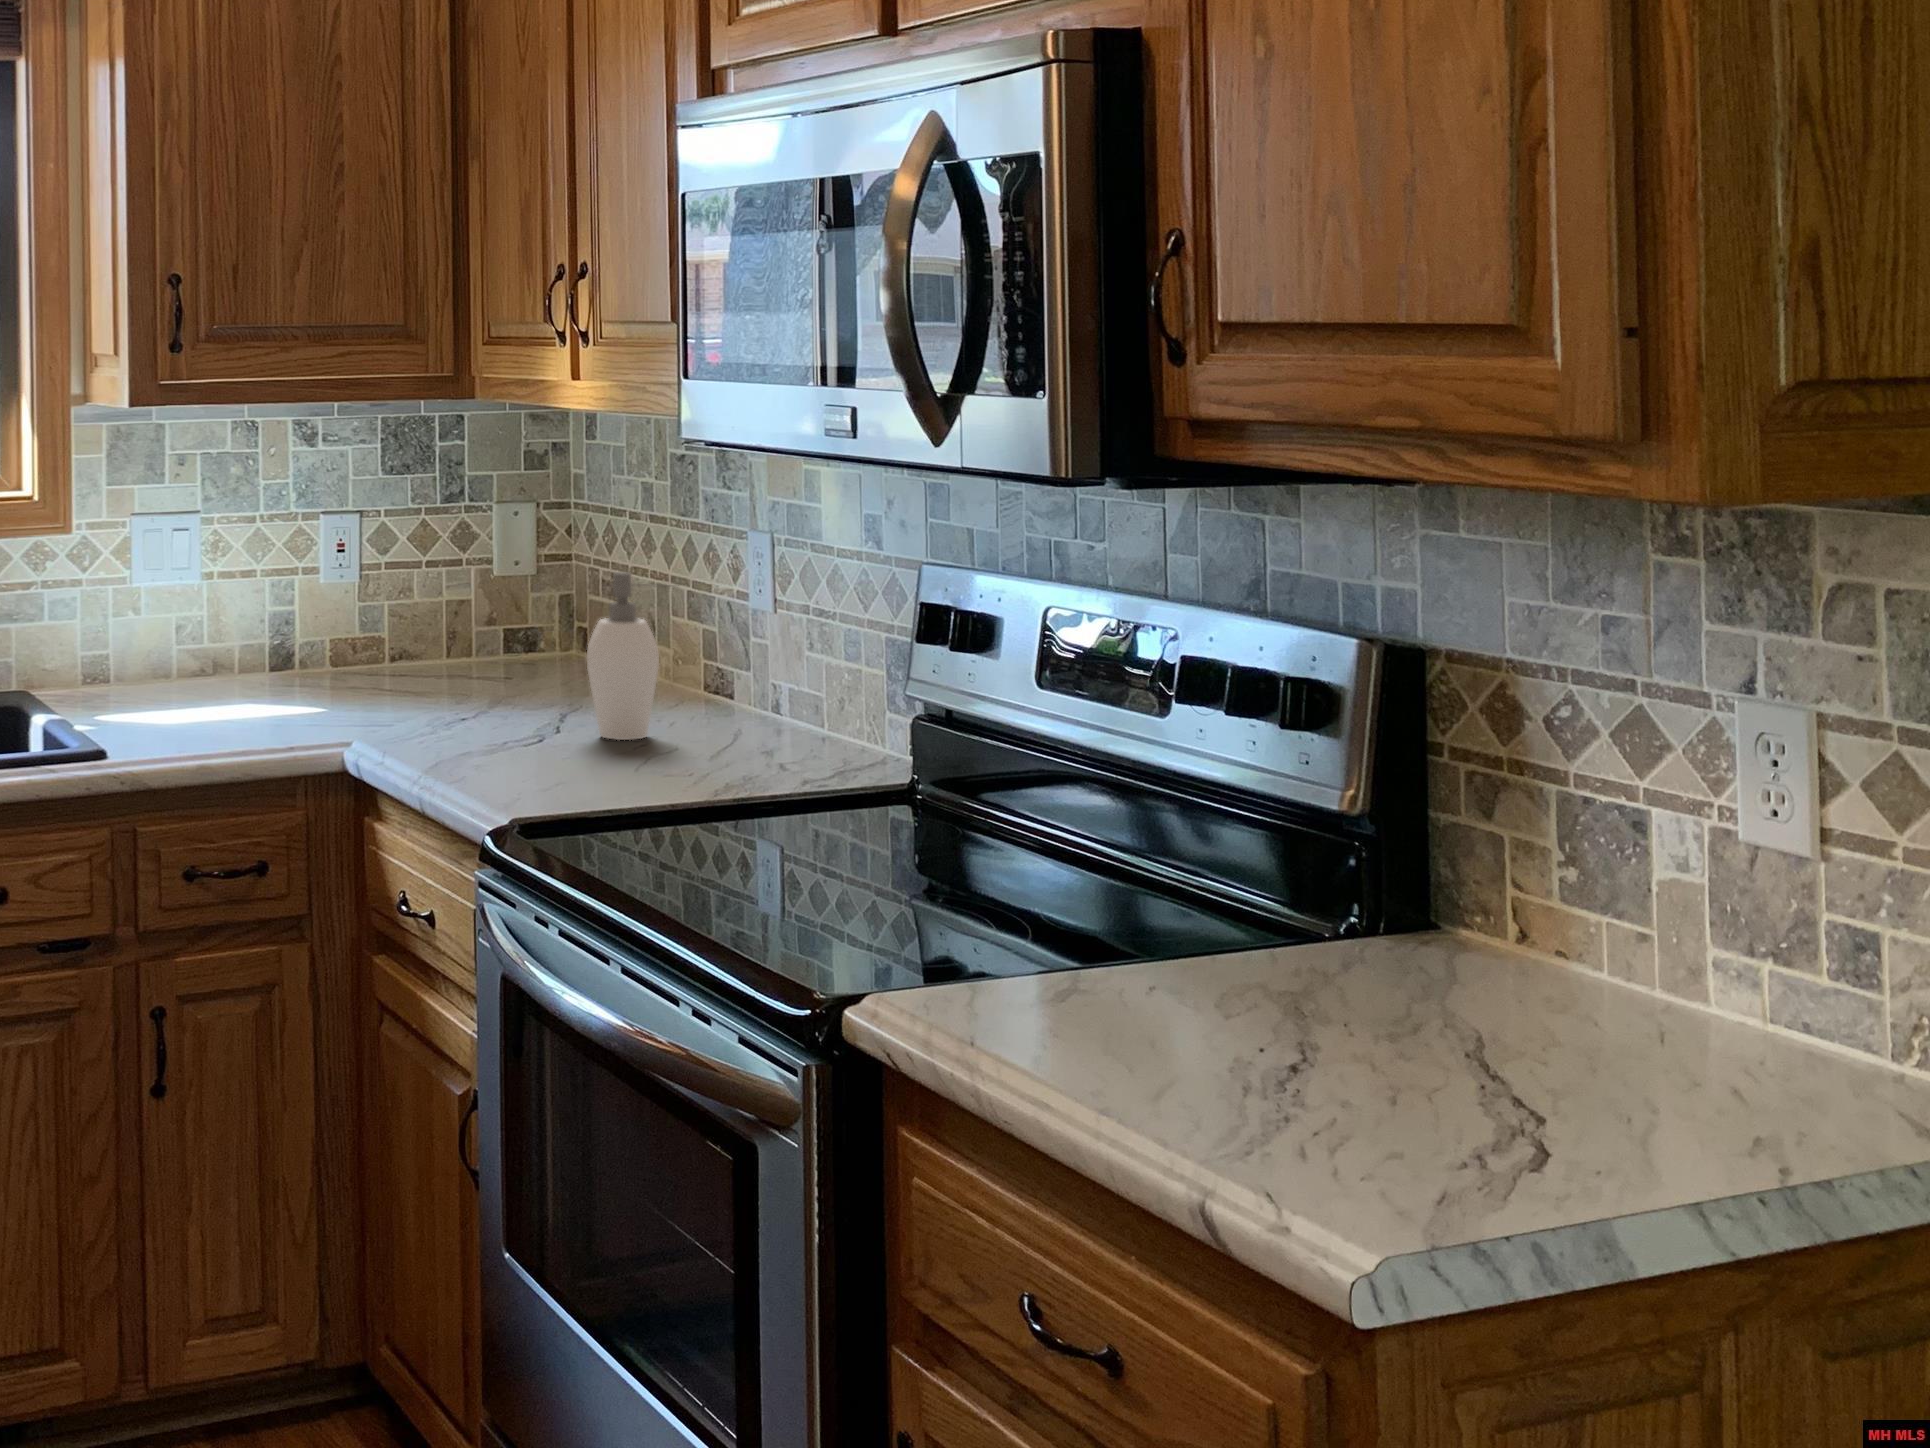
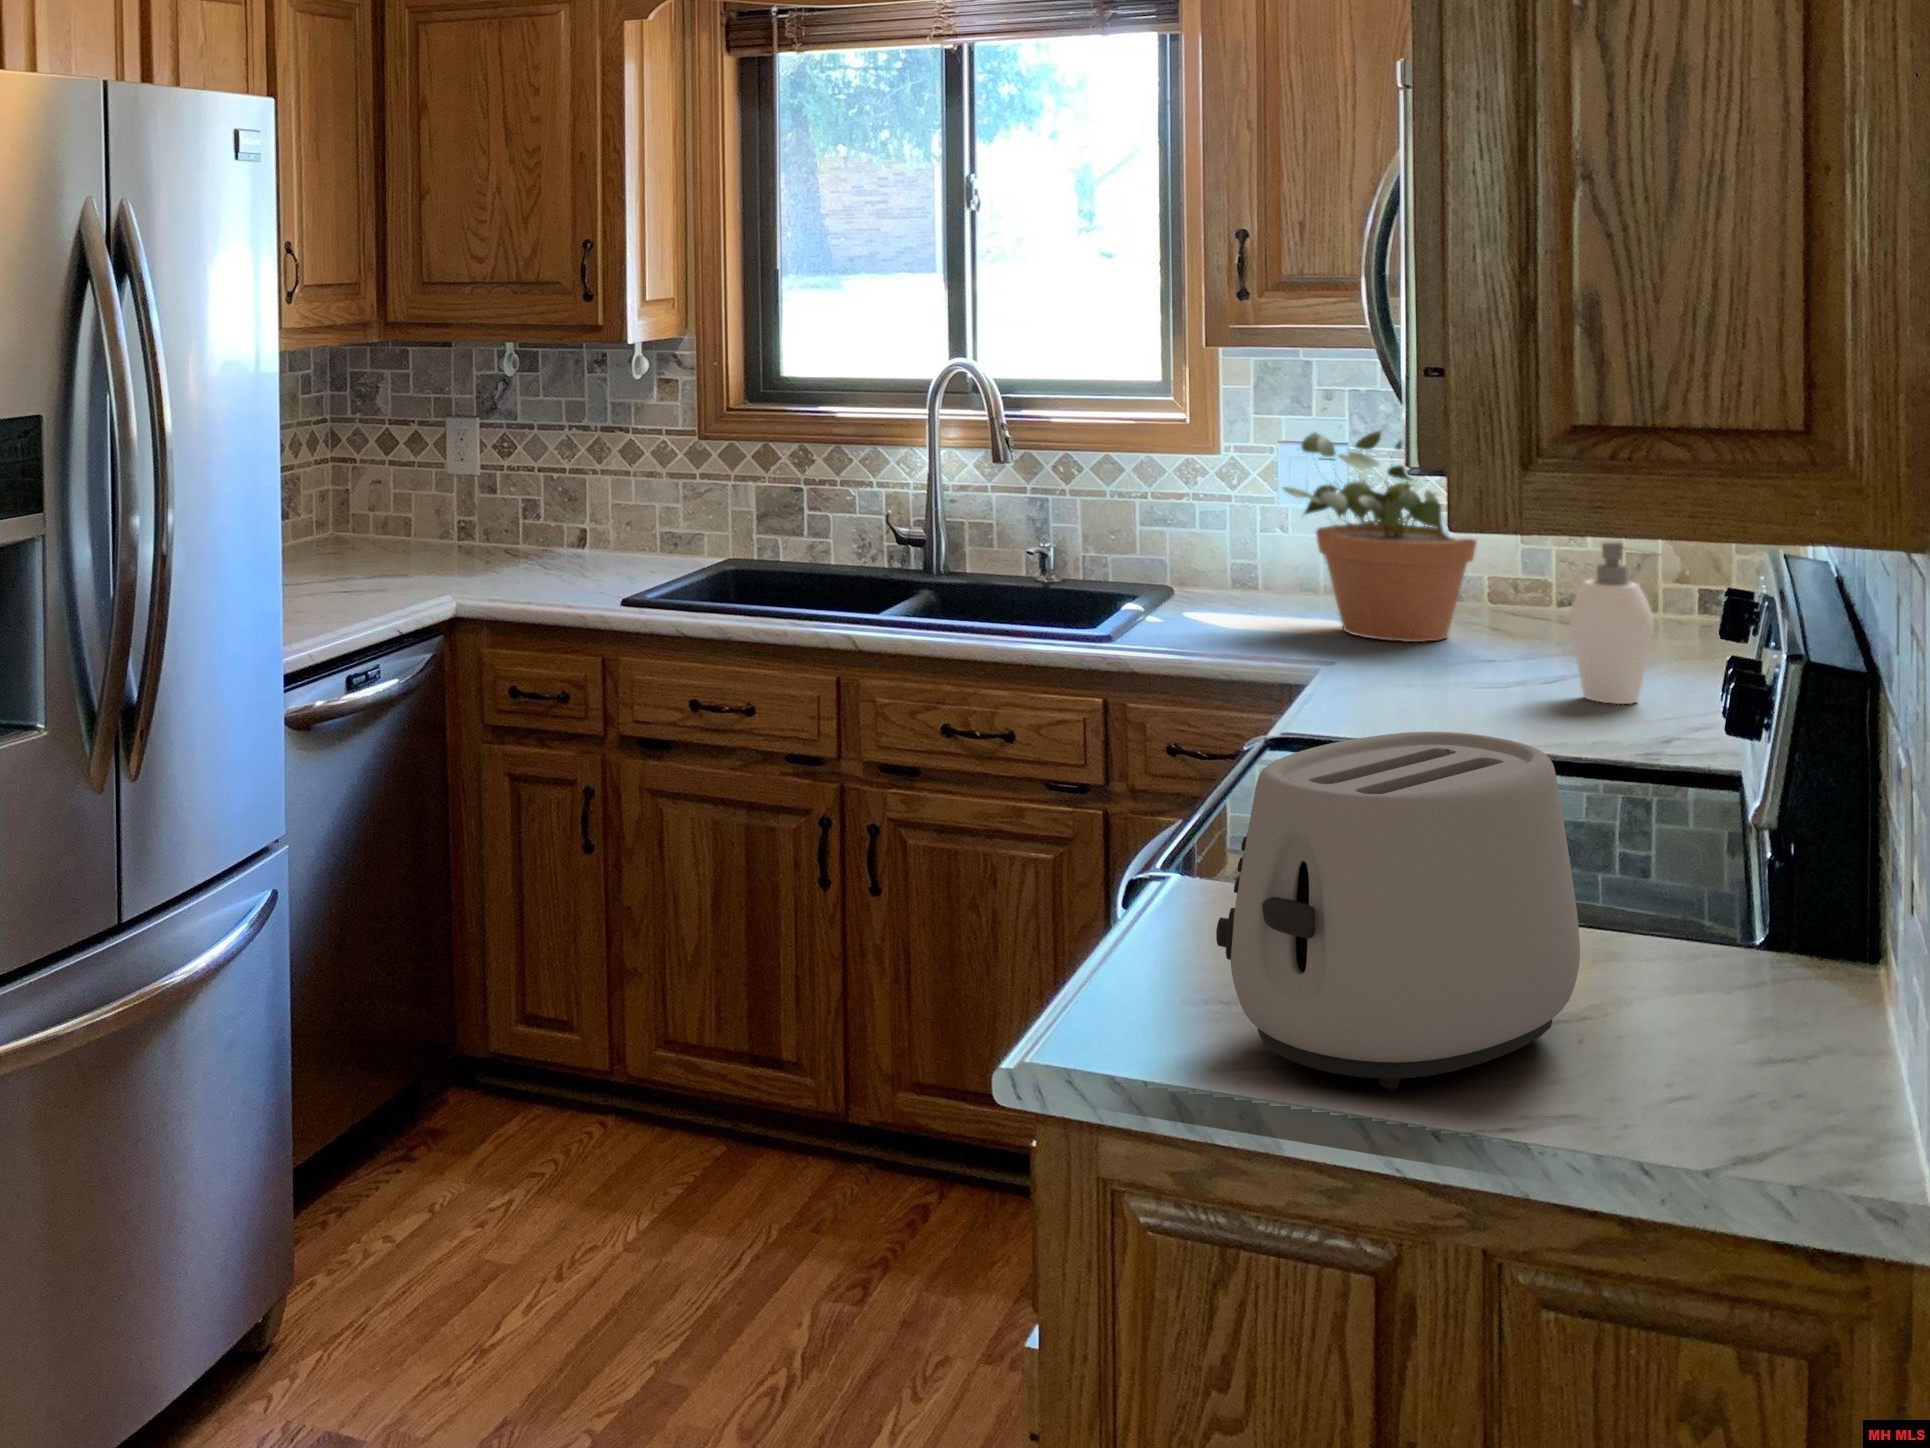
potted plant: none [205,490,458,715] -> present [1284,431,1477,642]
toaster: none [1210,747,1534,1133] -> present [1216,732,1580,1089]

